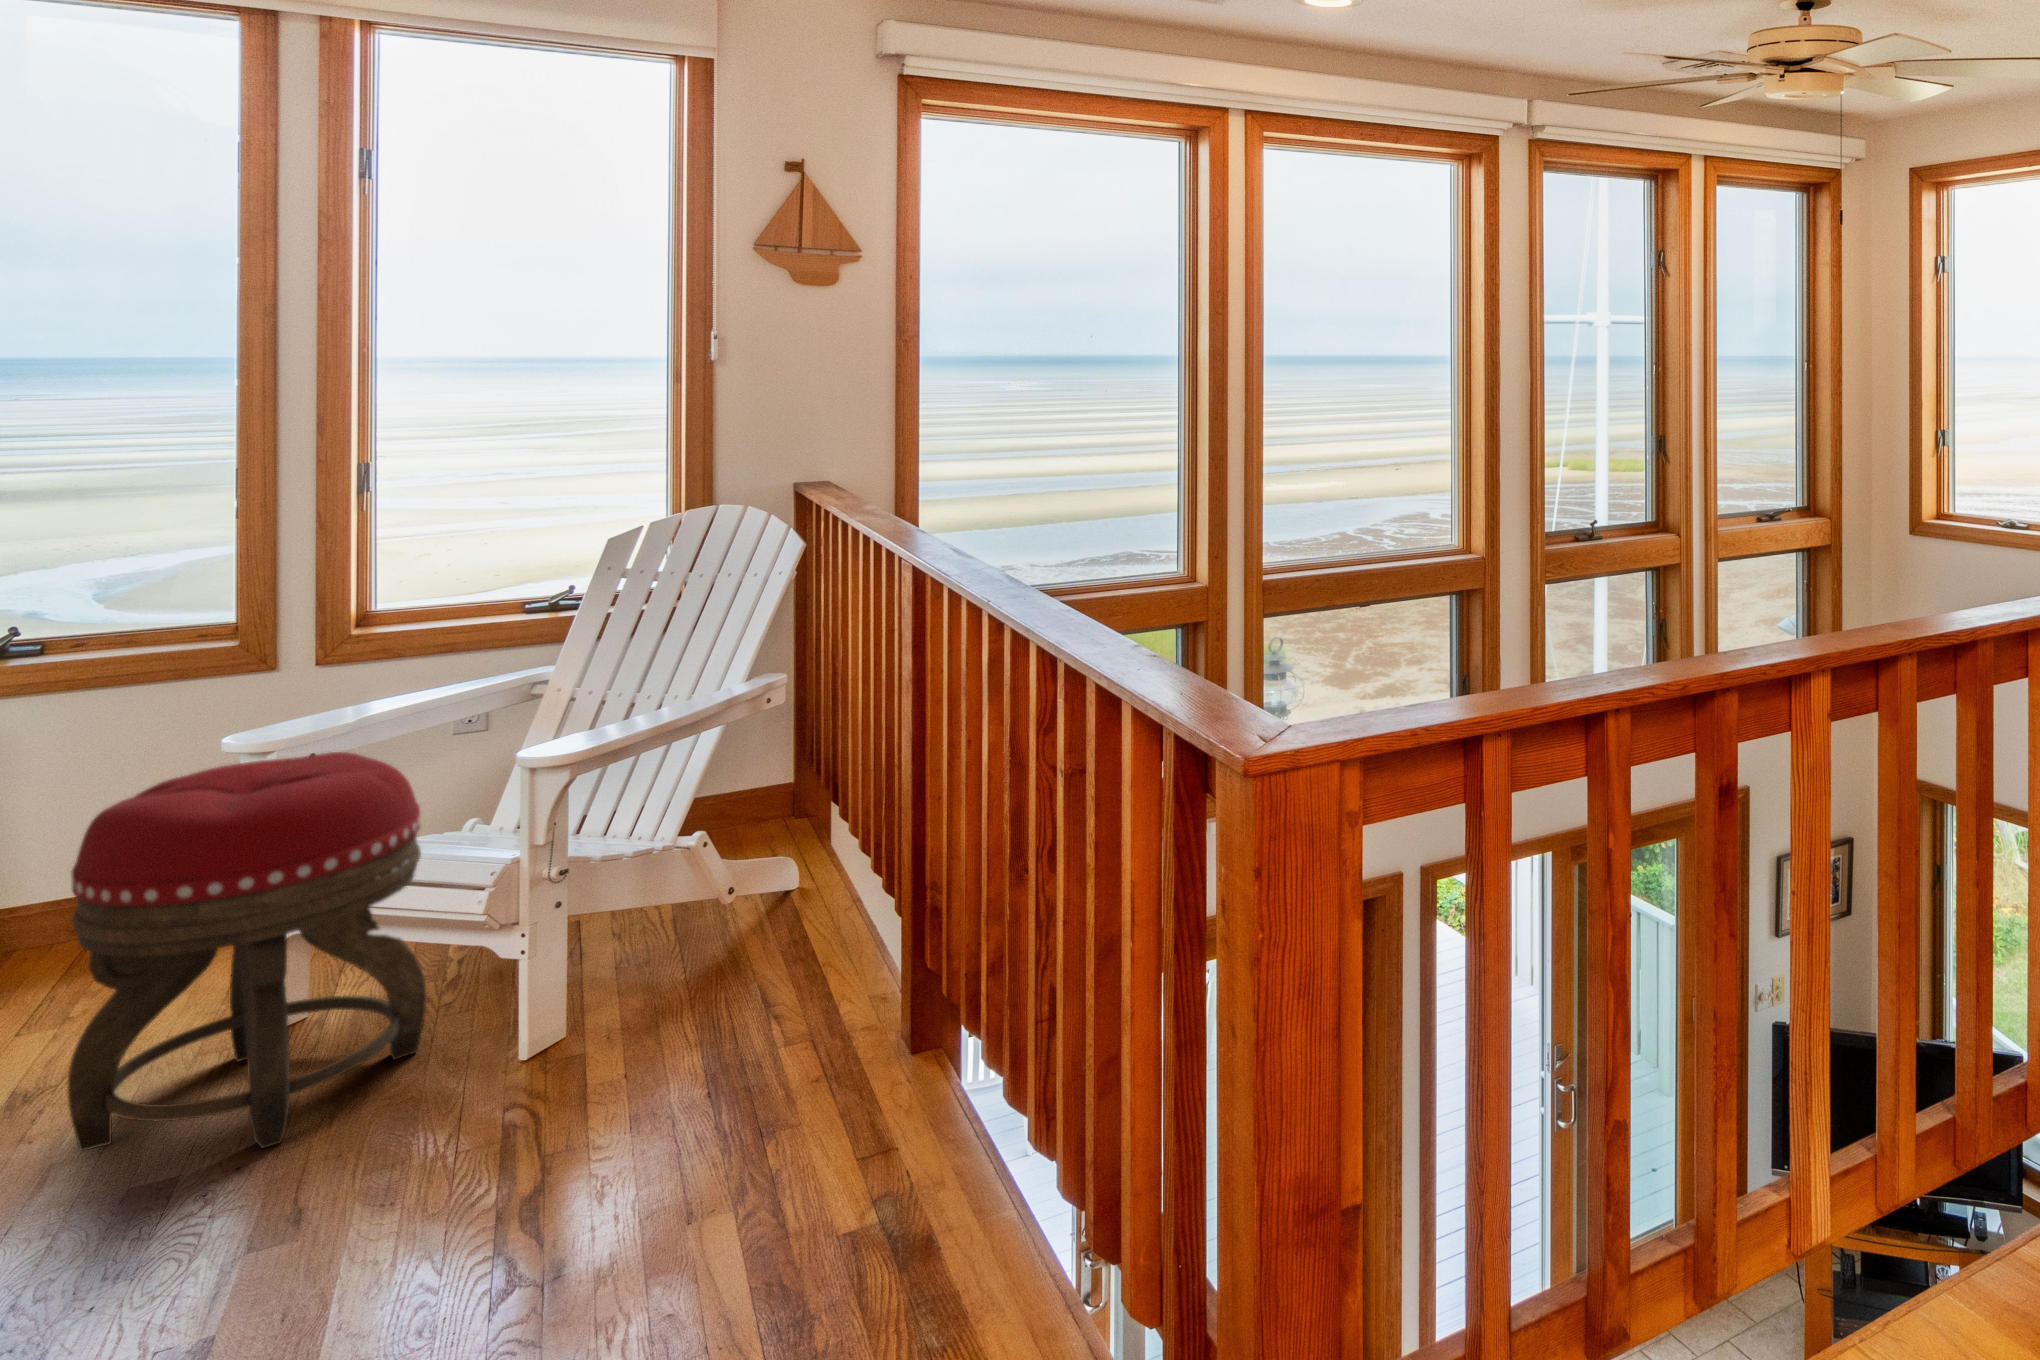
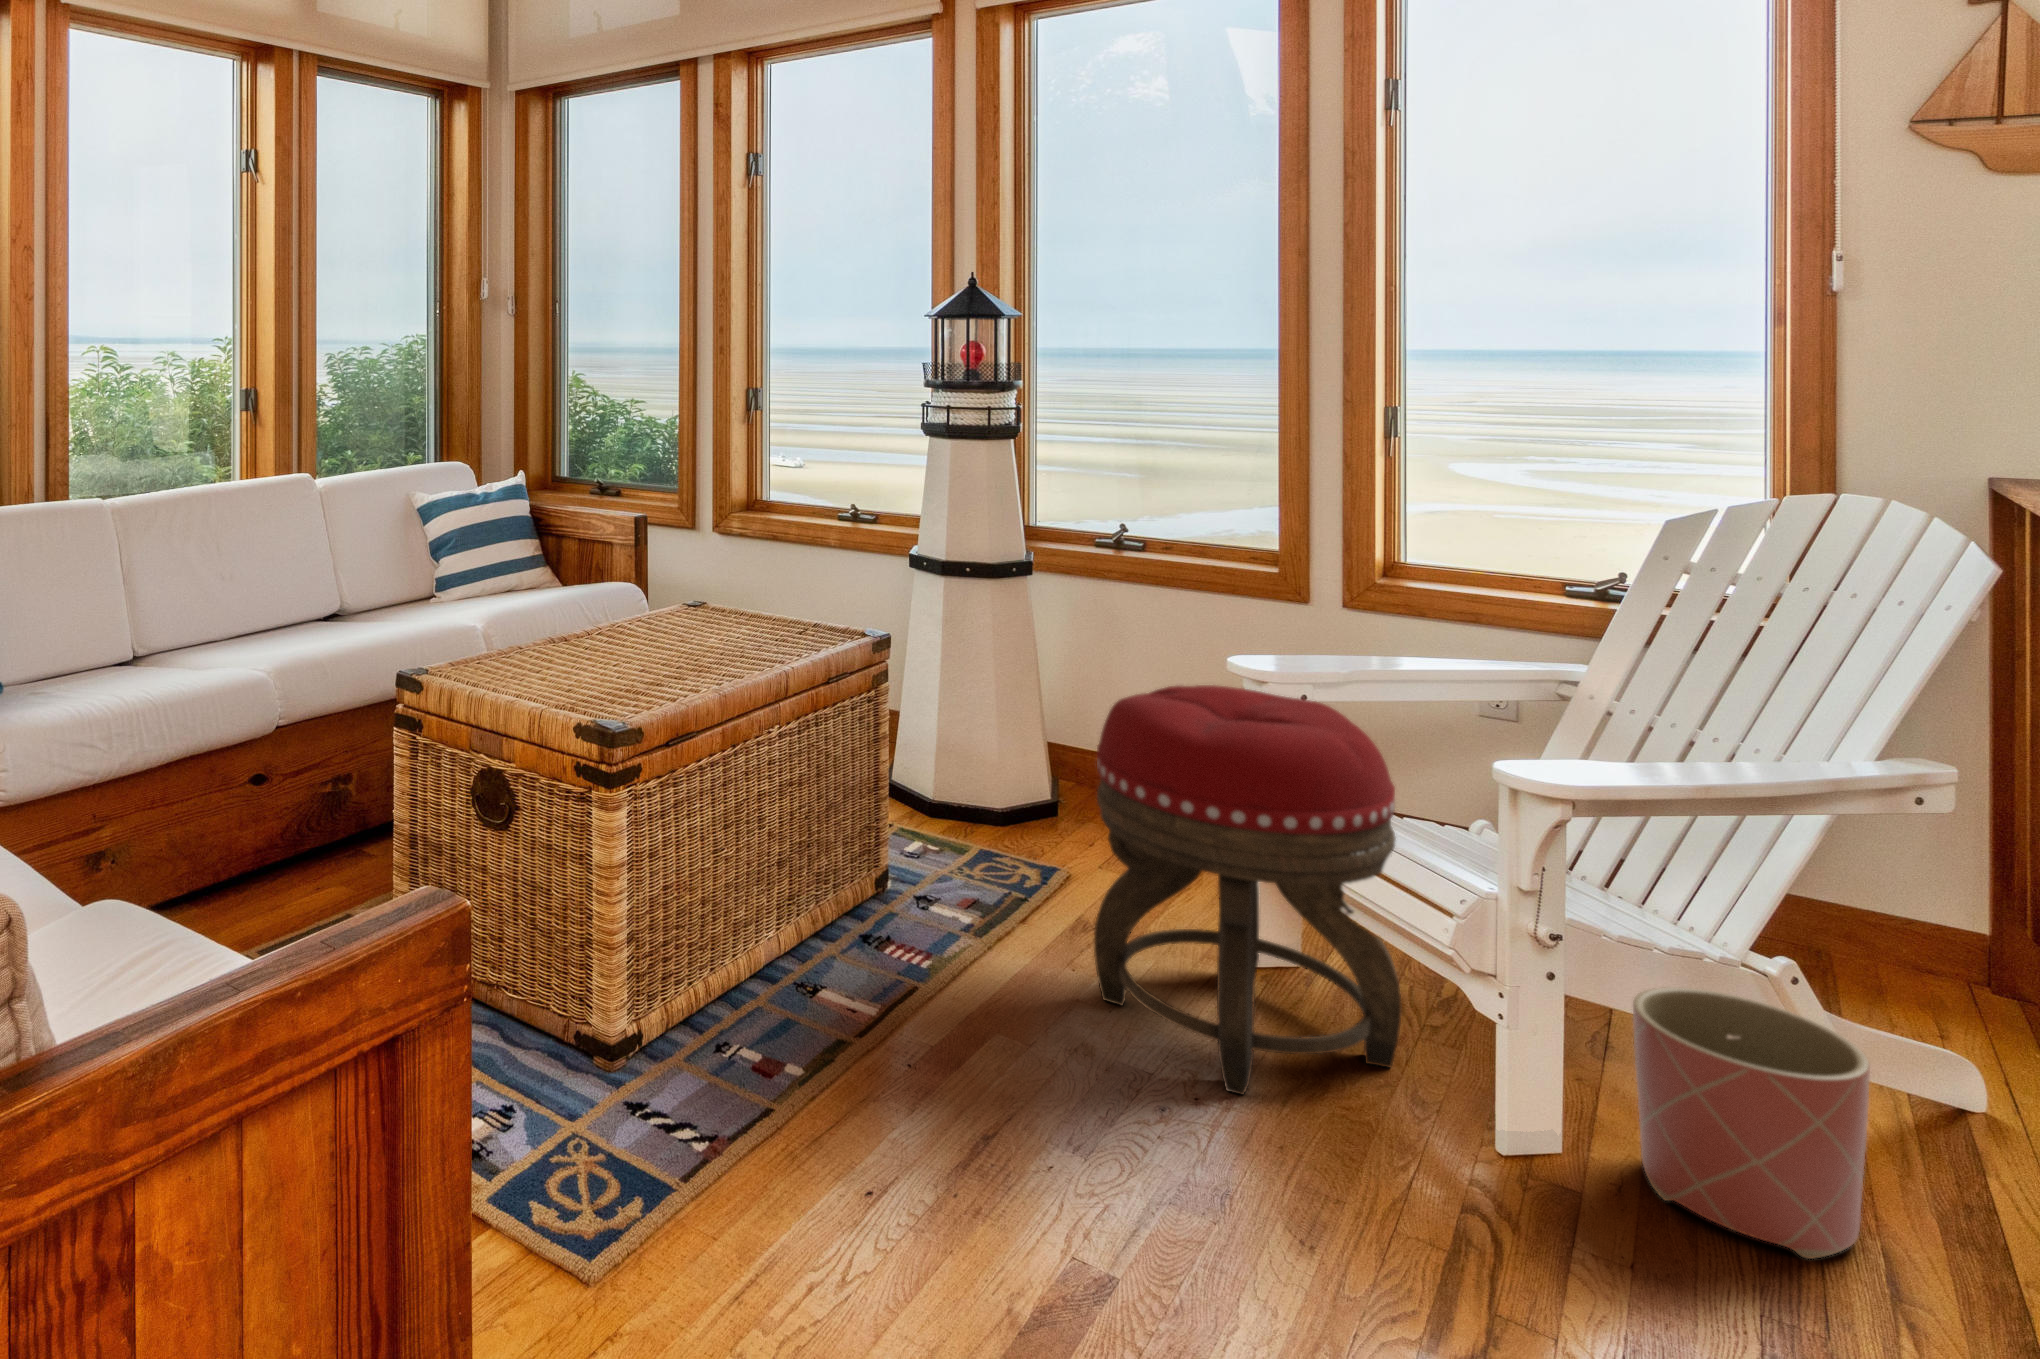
planter: none [611,863,747,1030] -> present [1633,987,1870,1259]

